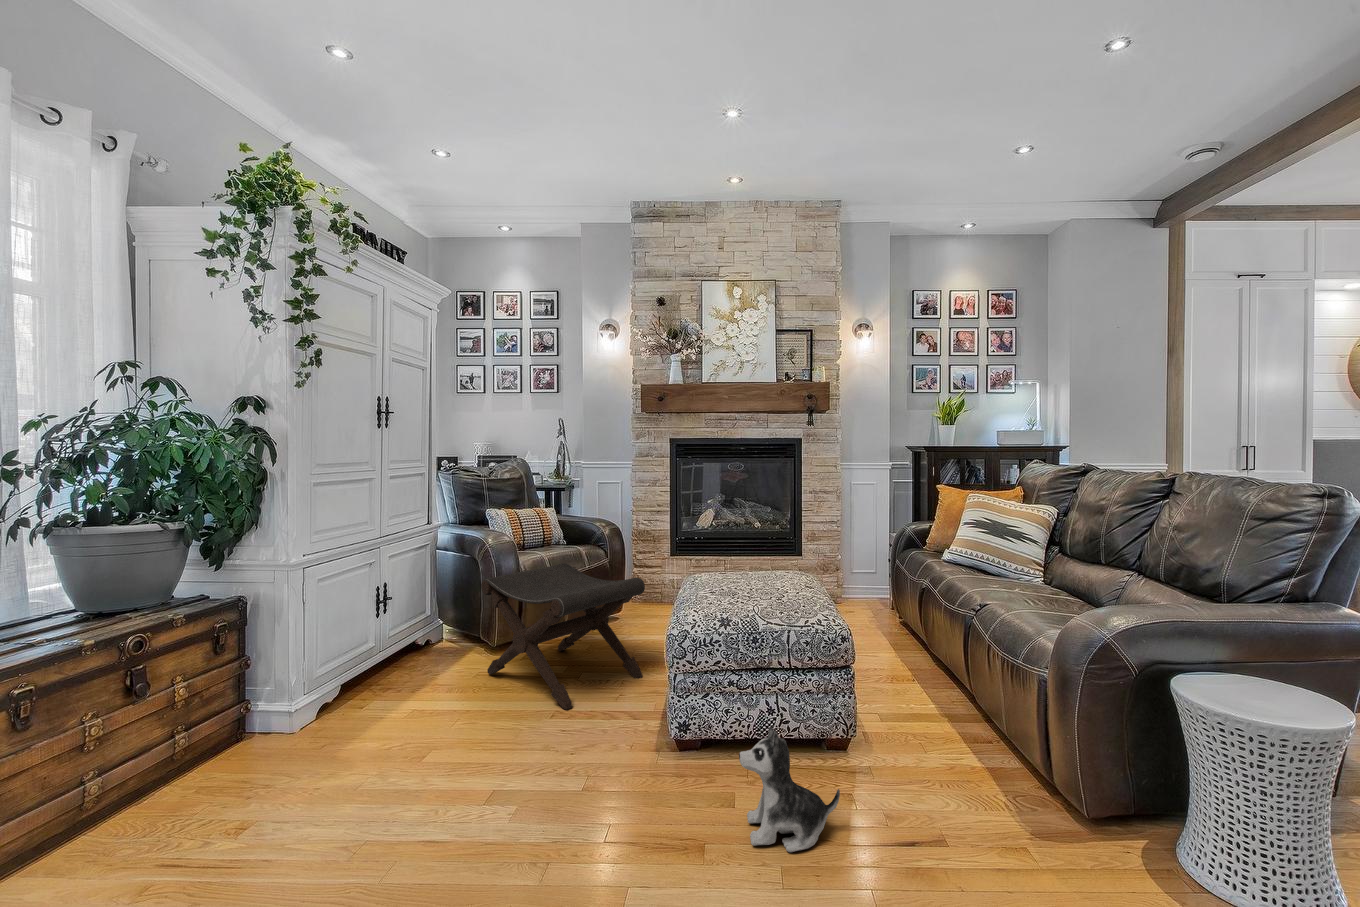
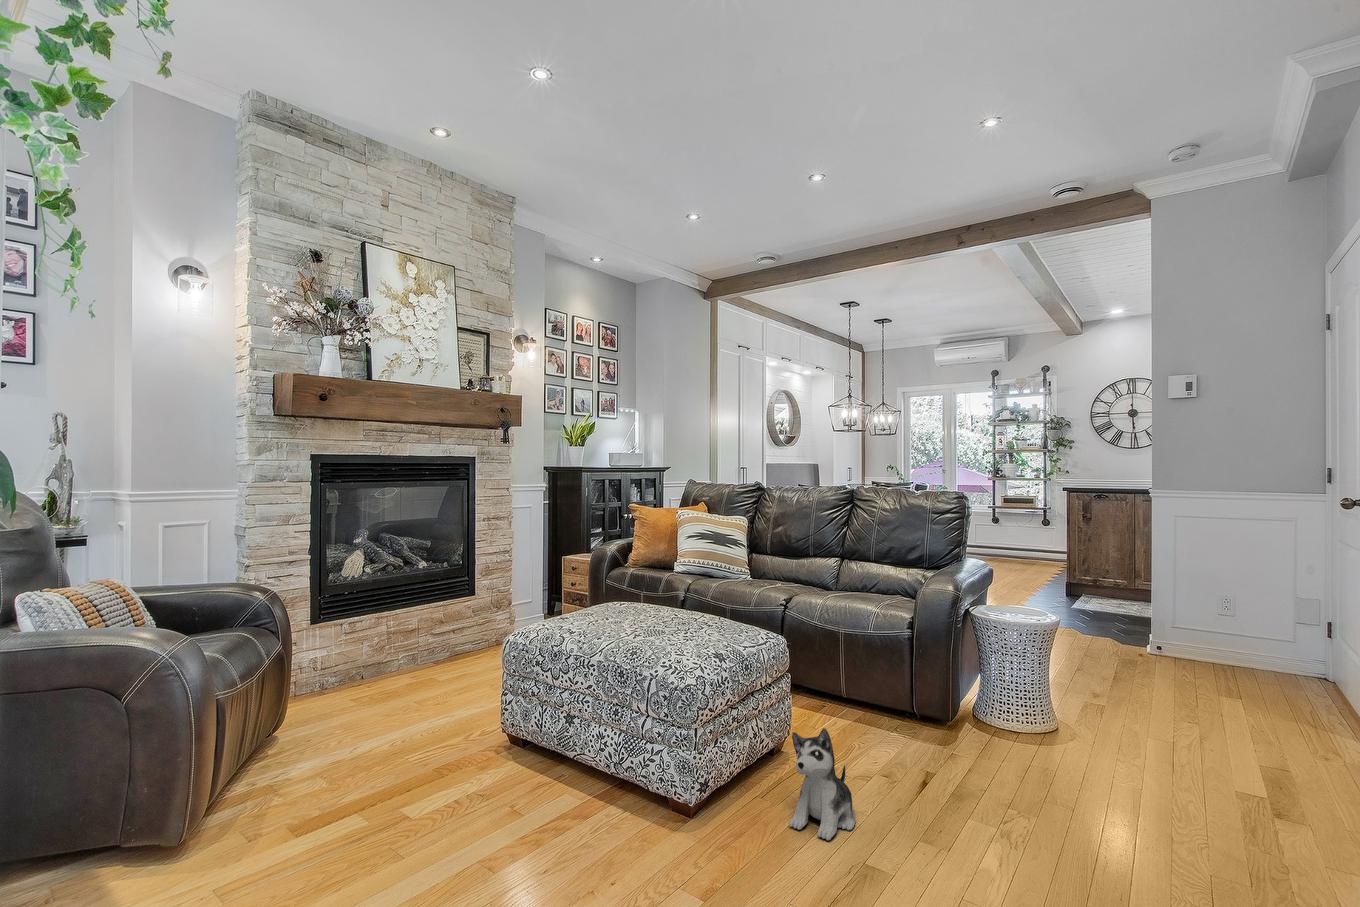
footstool: present [481,563,645,710] -> none [204,642,469,870]

